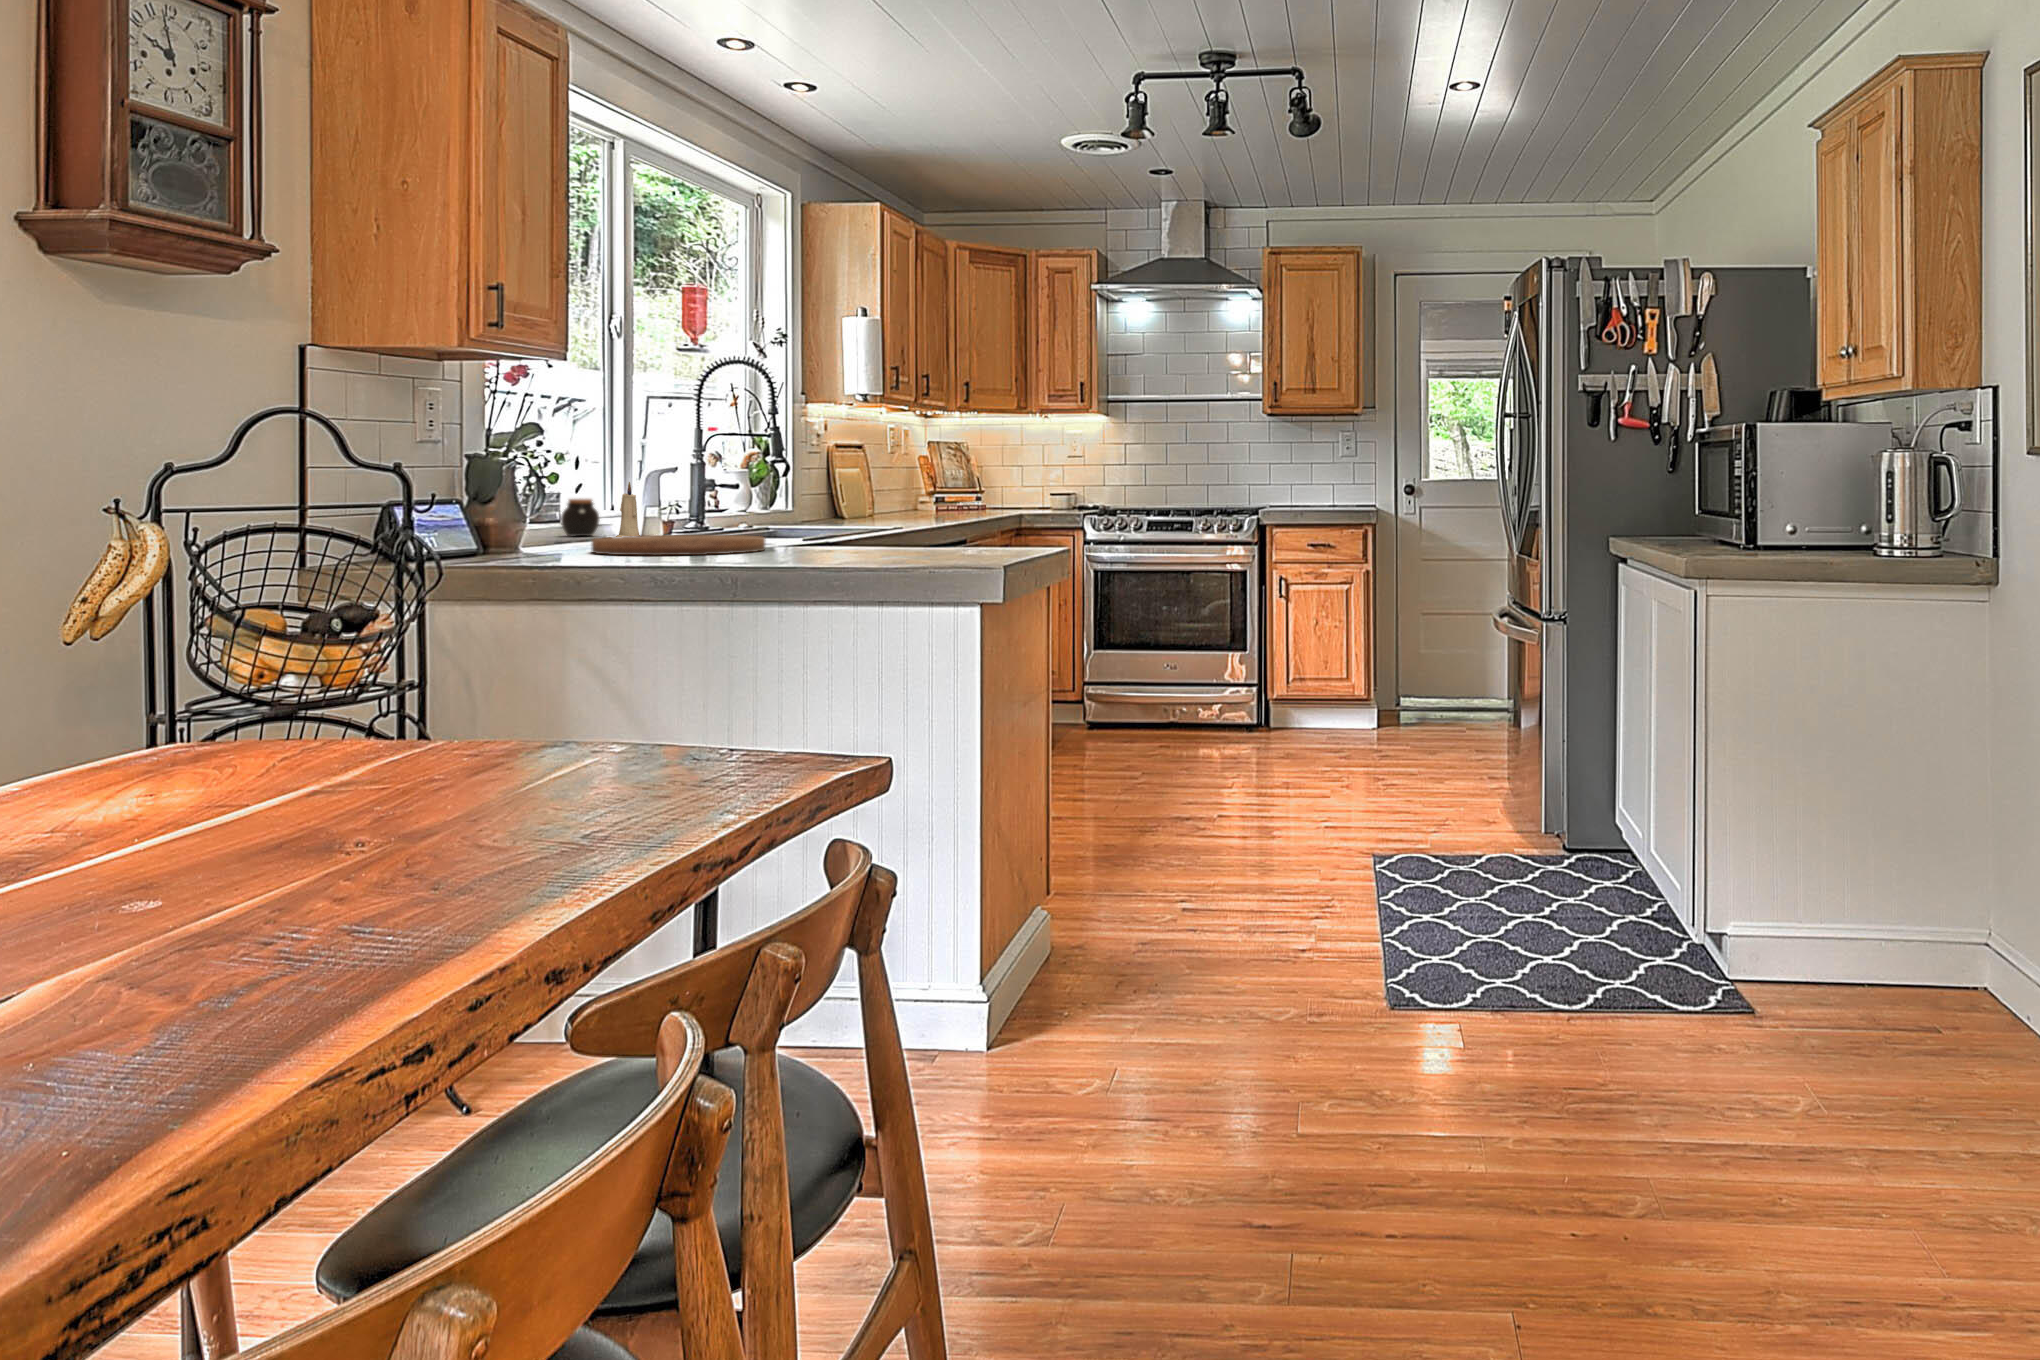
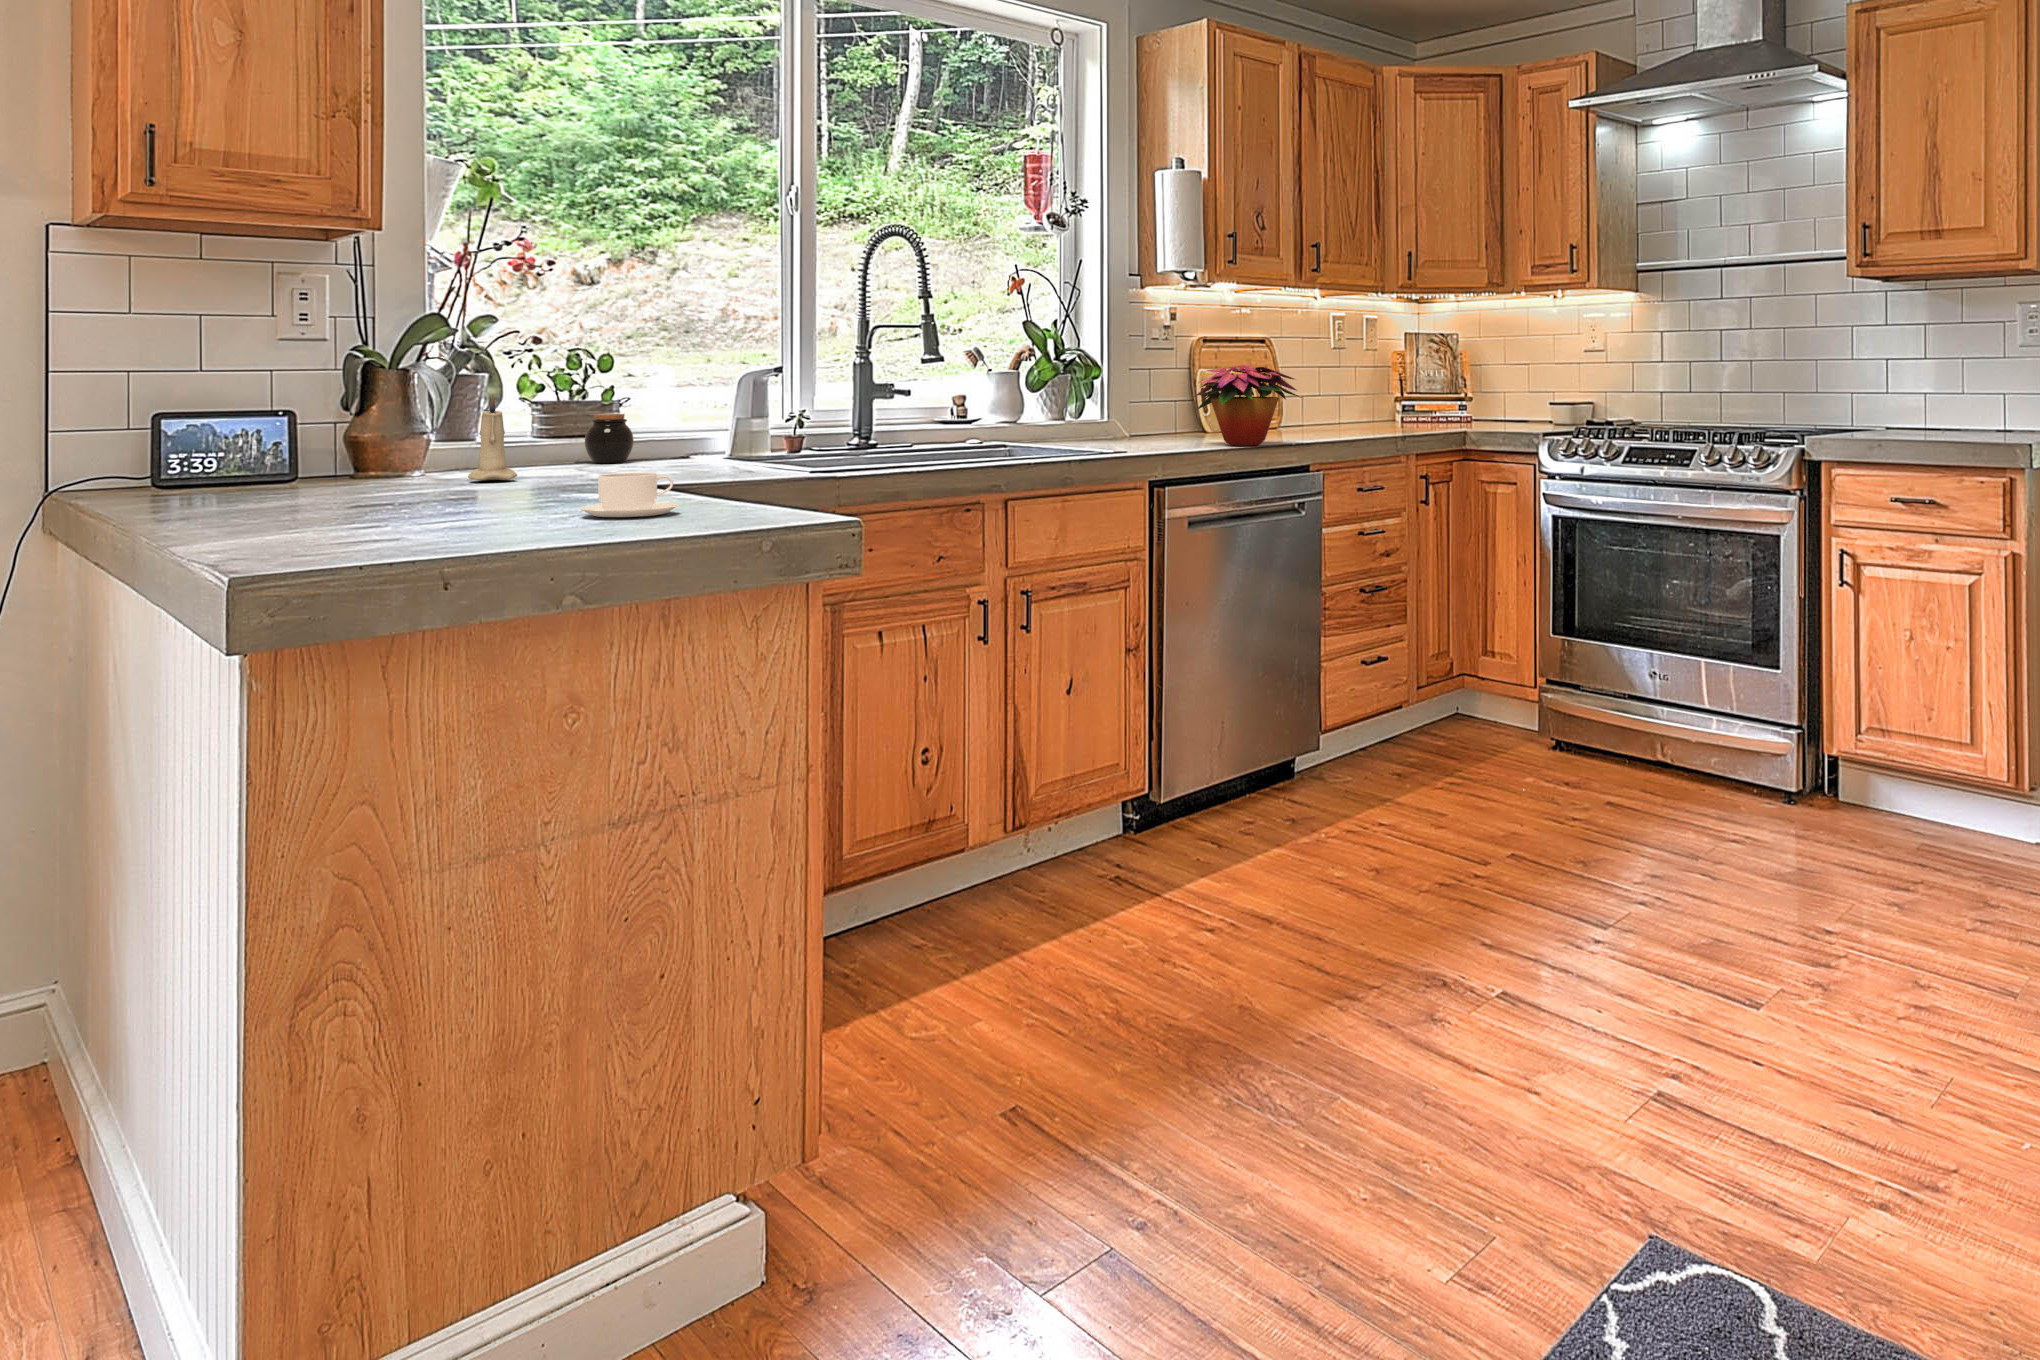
flower arrangement: none [903,464,989,521] -> present [1193,364,1301,446]
coffee cup: none [894,525,948,549] -> present [580,472,678,517]
cutting board: present [591,535,765,555] -> none [221,473,505,513]

